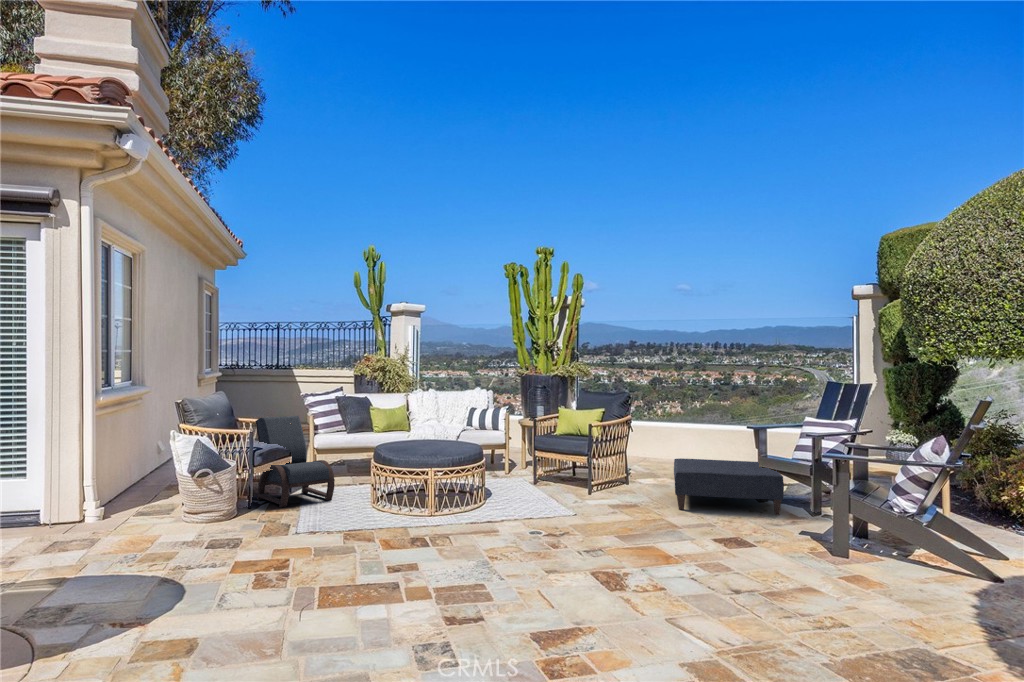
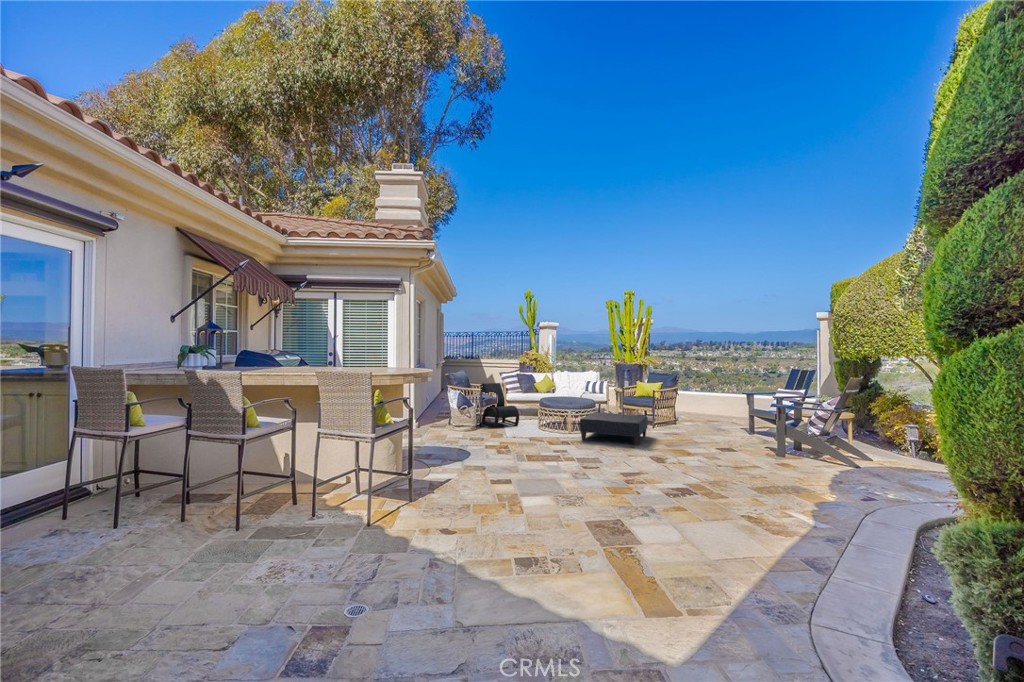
ottoman: present [674,458,784,515] -> present [580,412,648,446]

